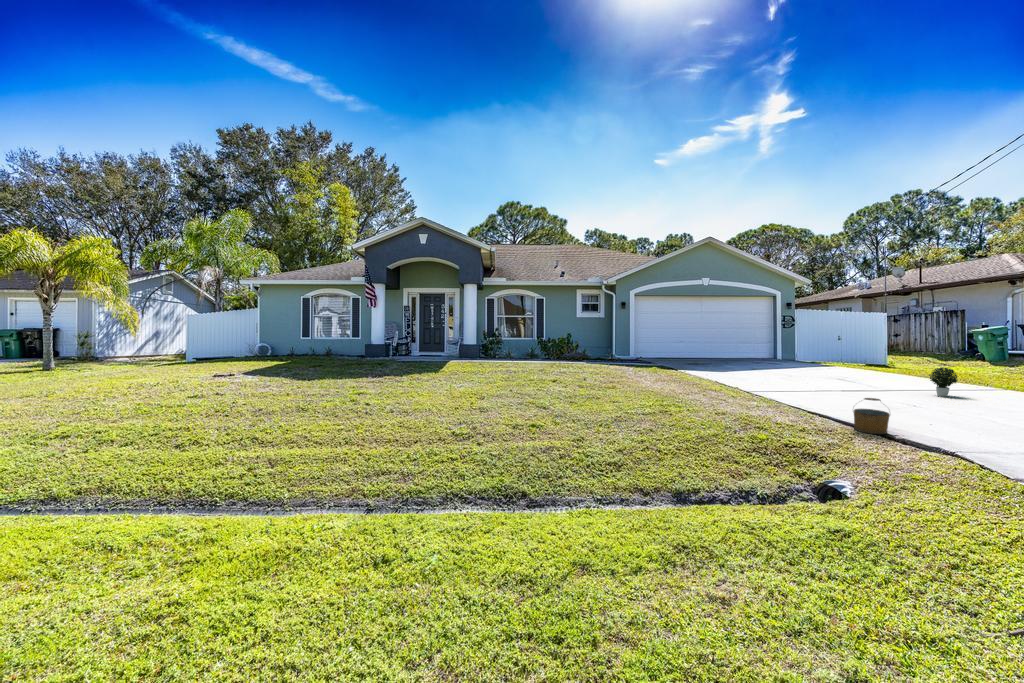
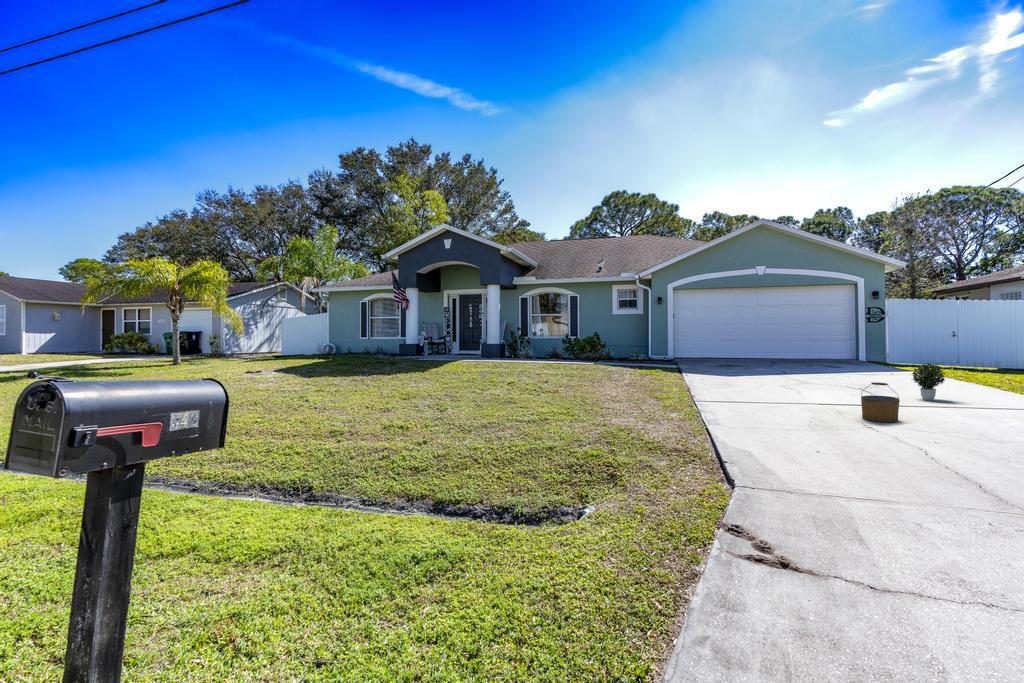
bucket: present [853,398,890,434] -> present [861,382,900,422]

